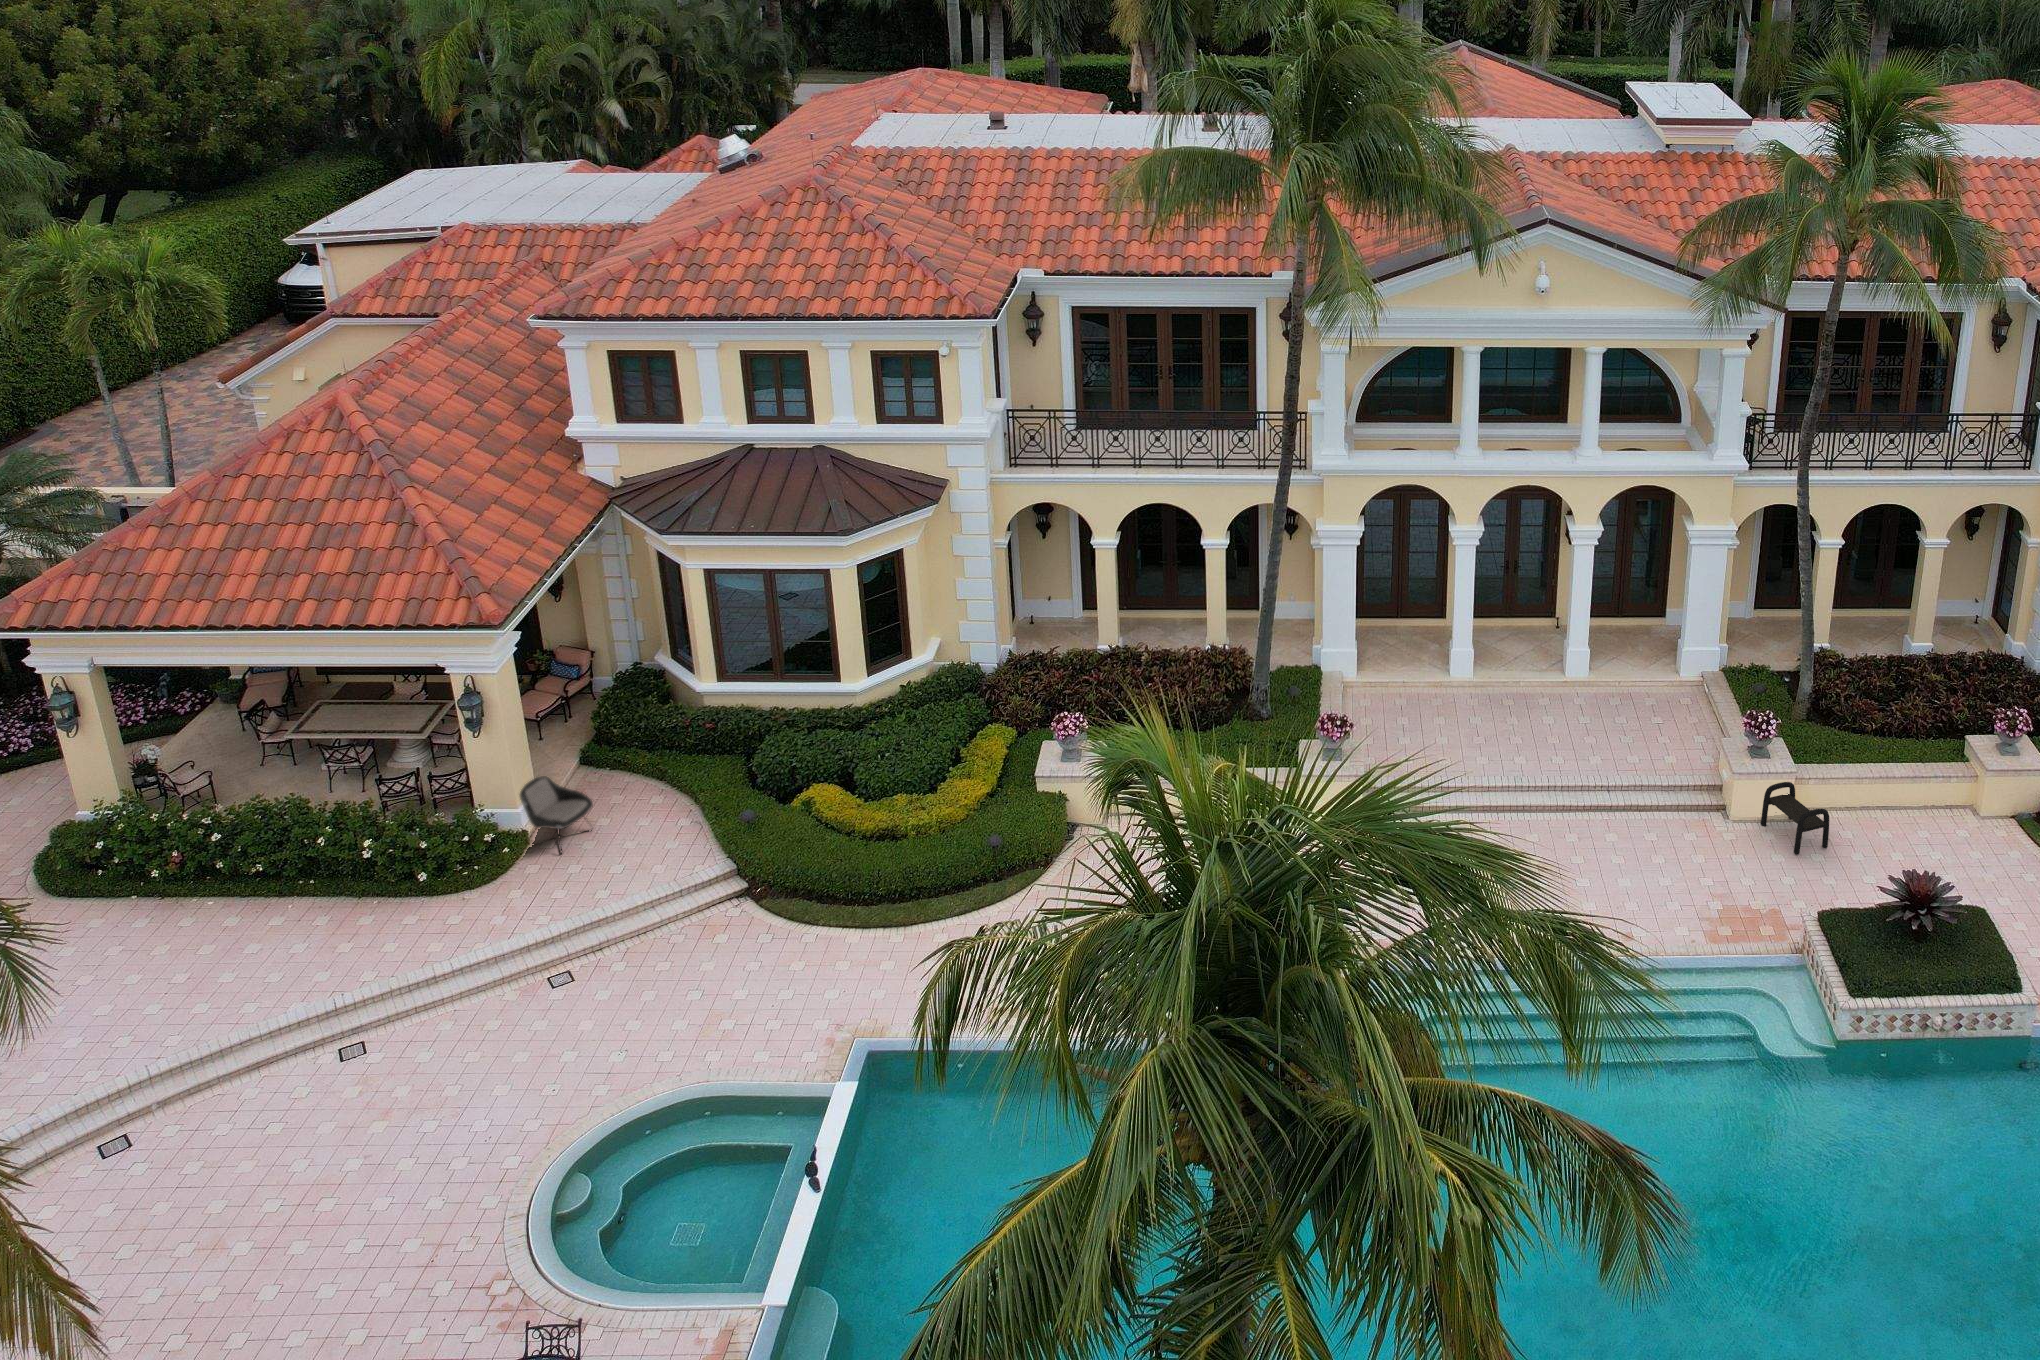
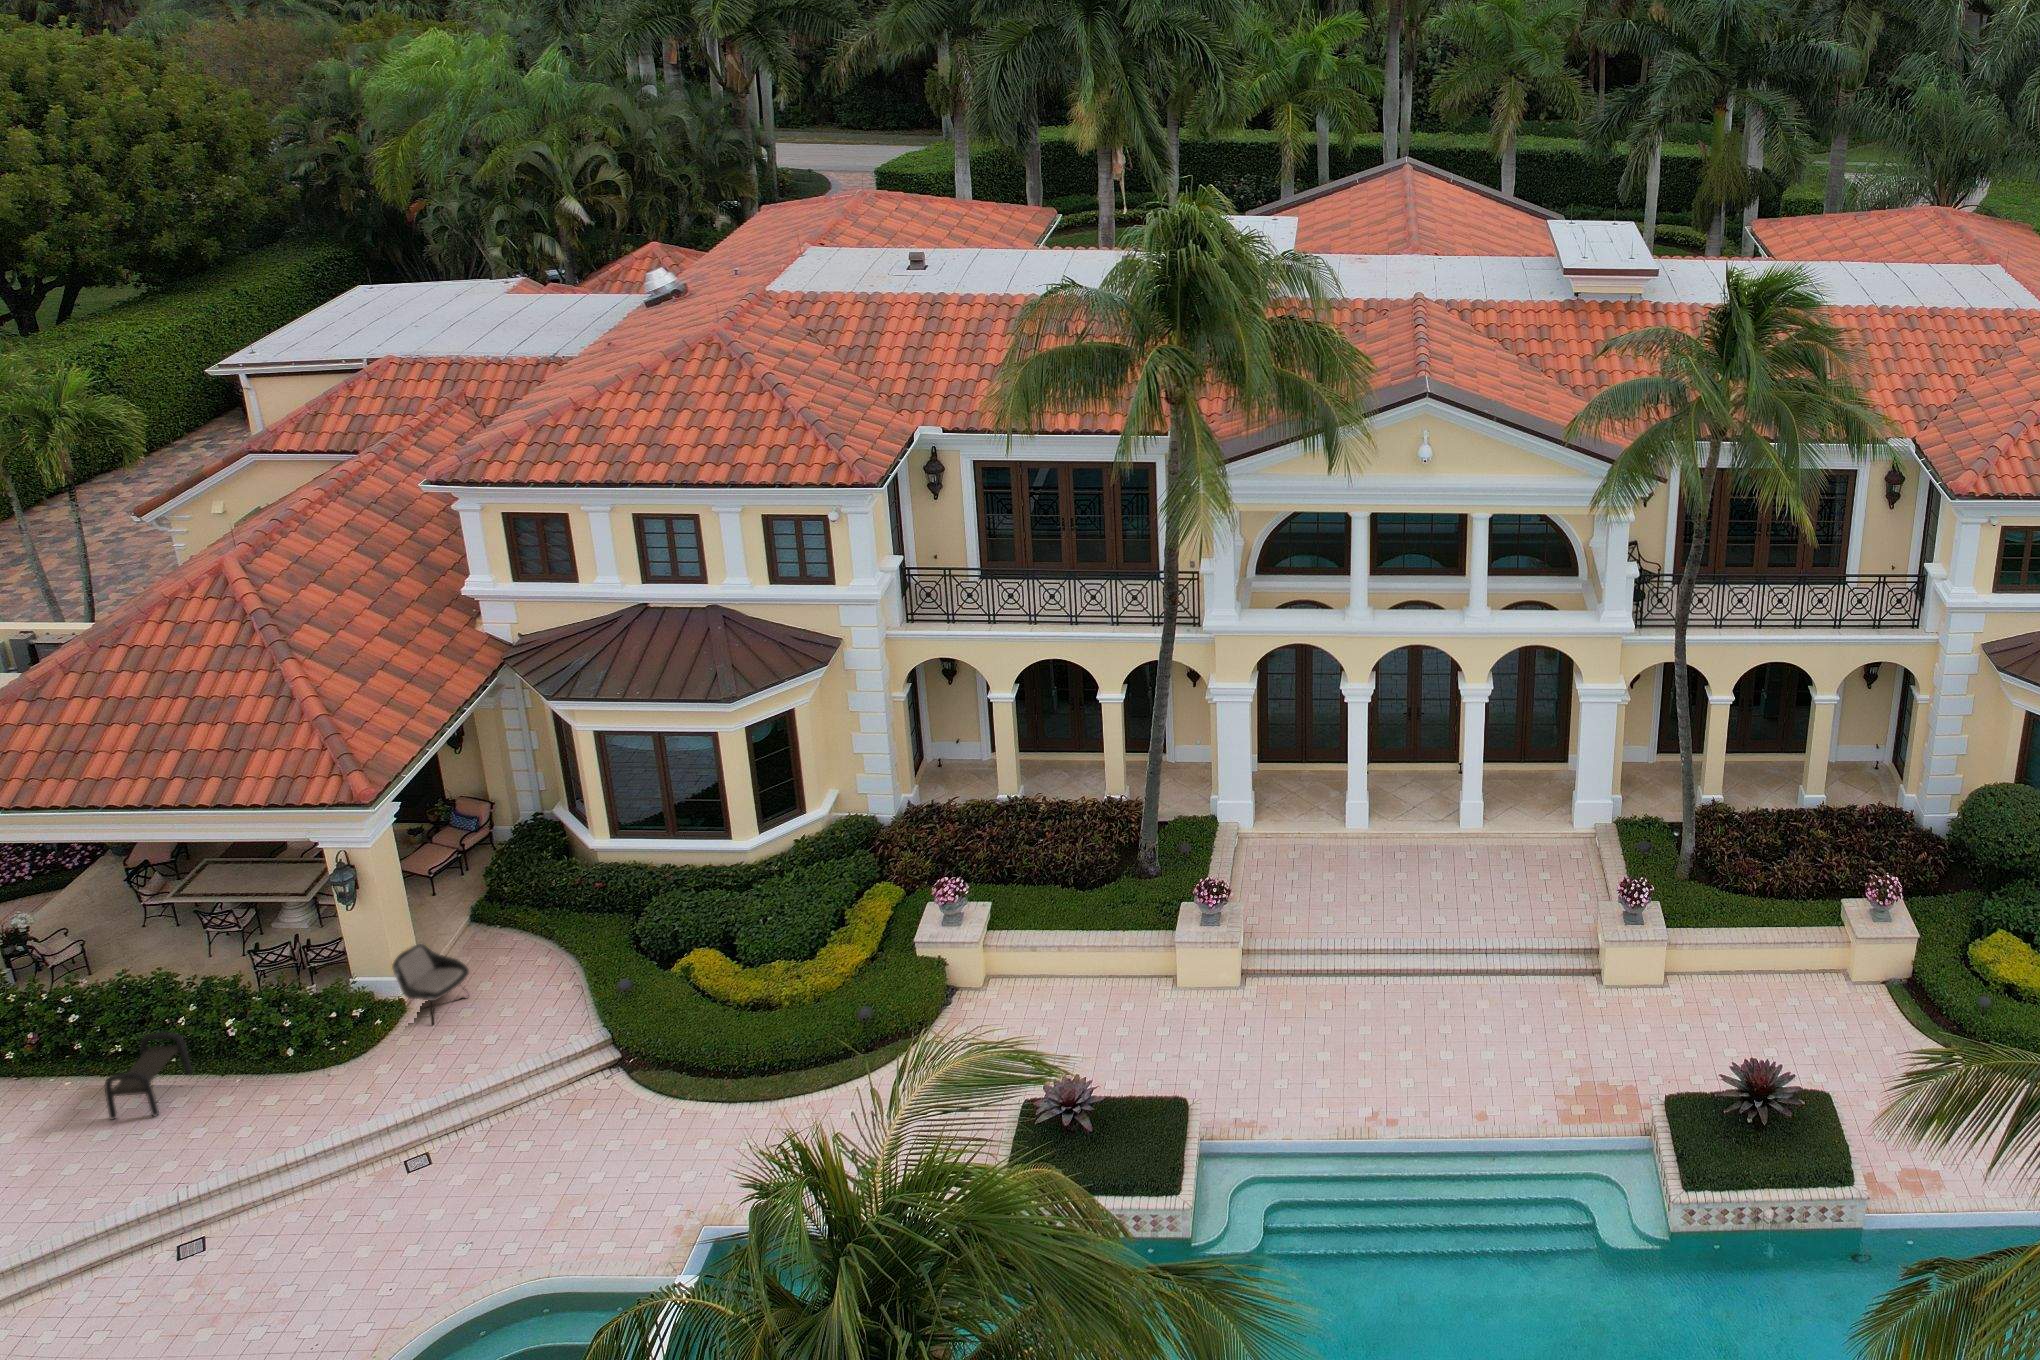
bench: present [1761,782,1829,854] -> present [105,1032,192,1120]

